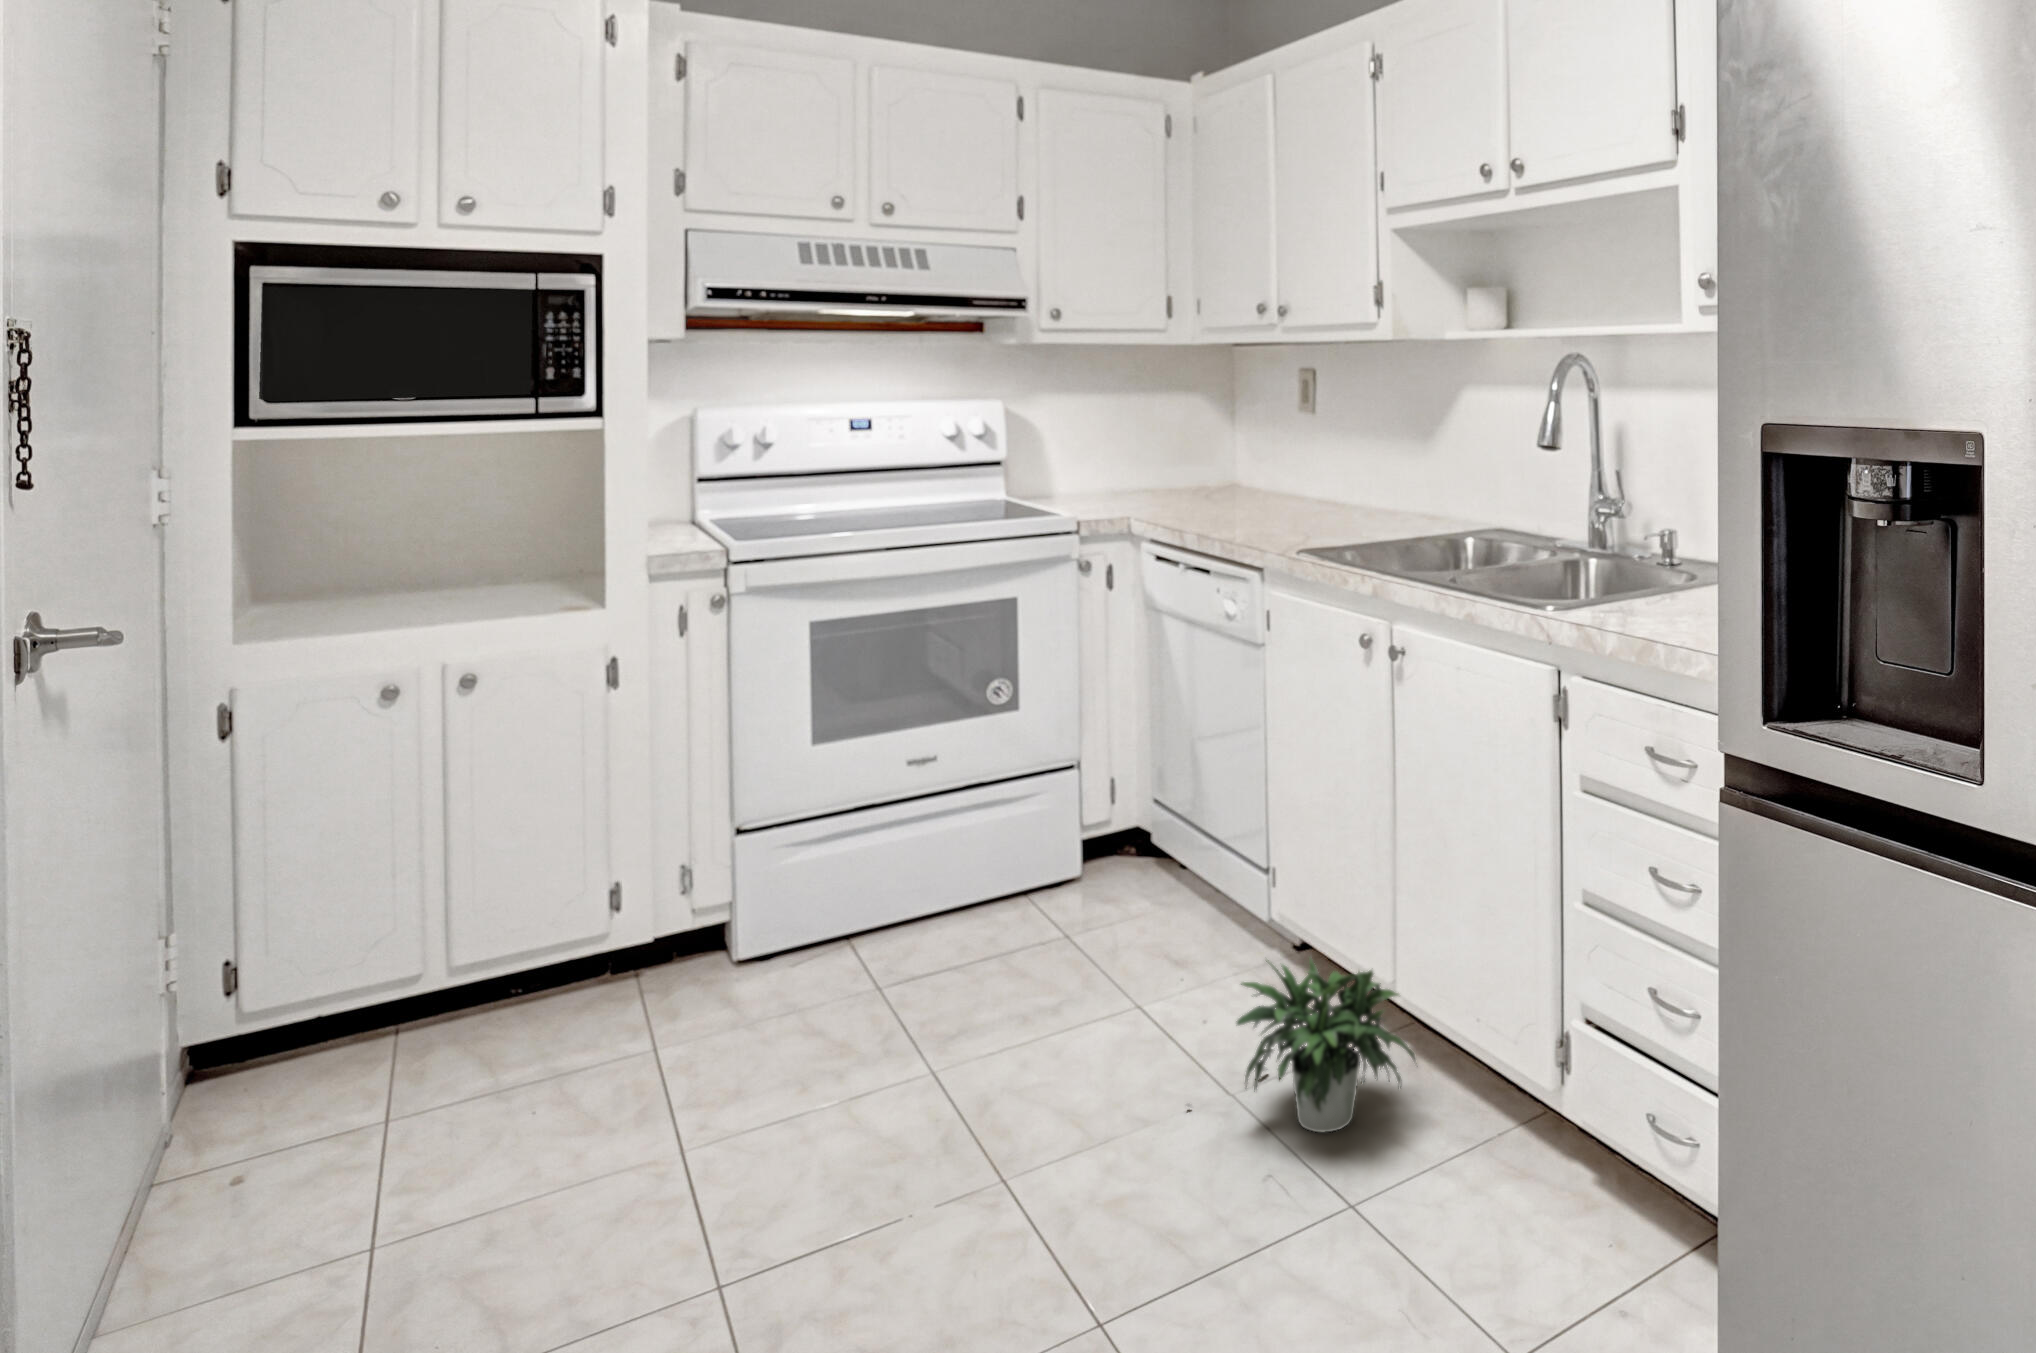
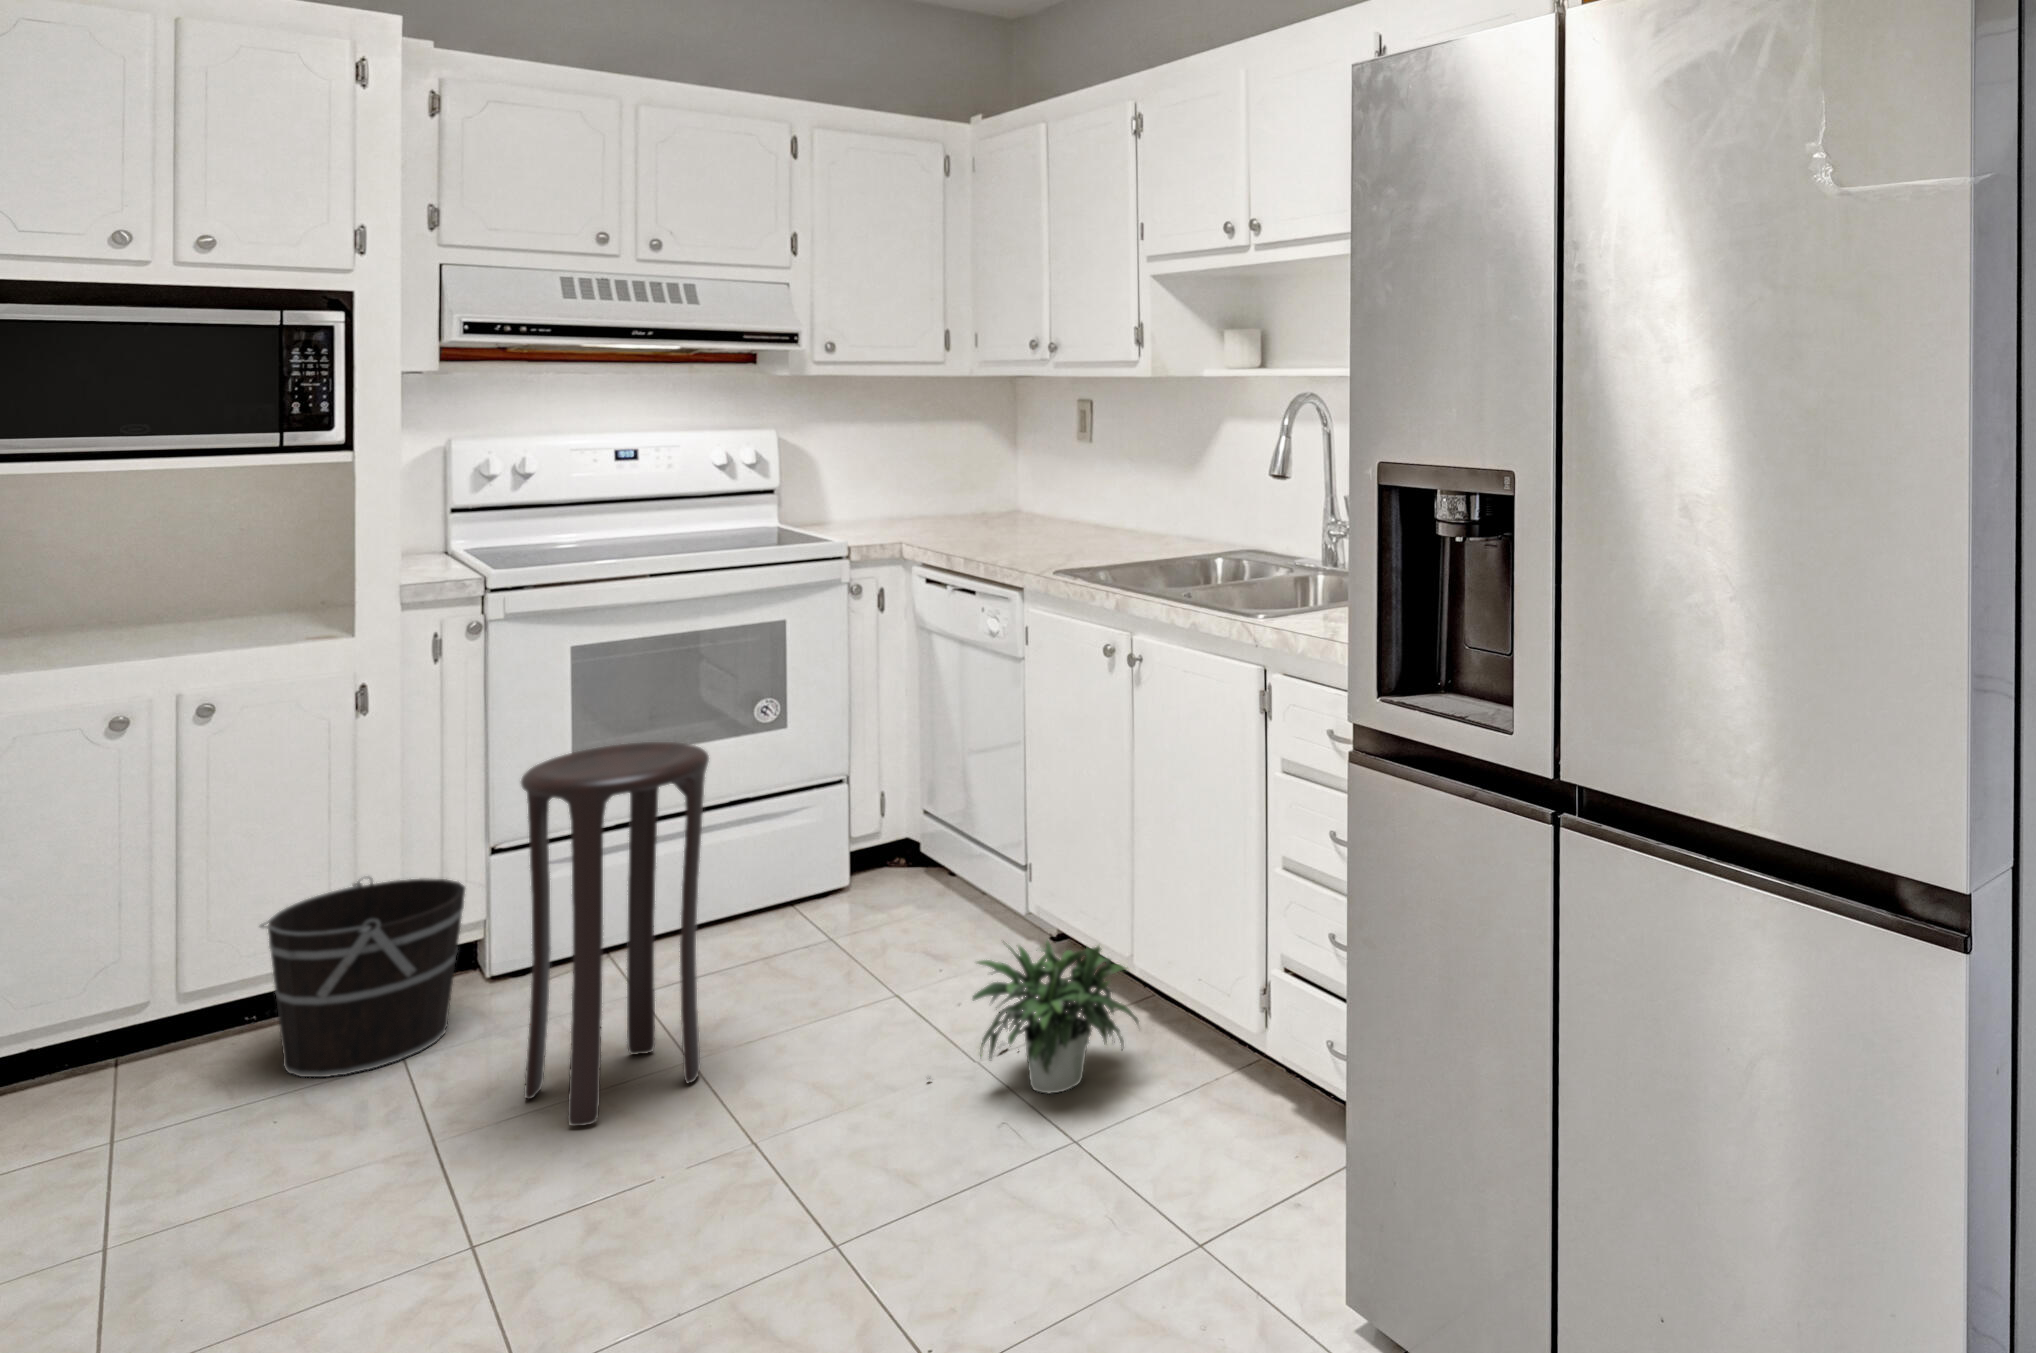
stool: none [768,728,957,1141] -> present [521,742,709,1126]
bucket: none [515,855,713,1066] -> present [260,877,465,1077]

